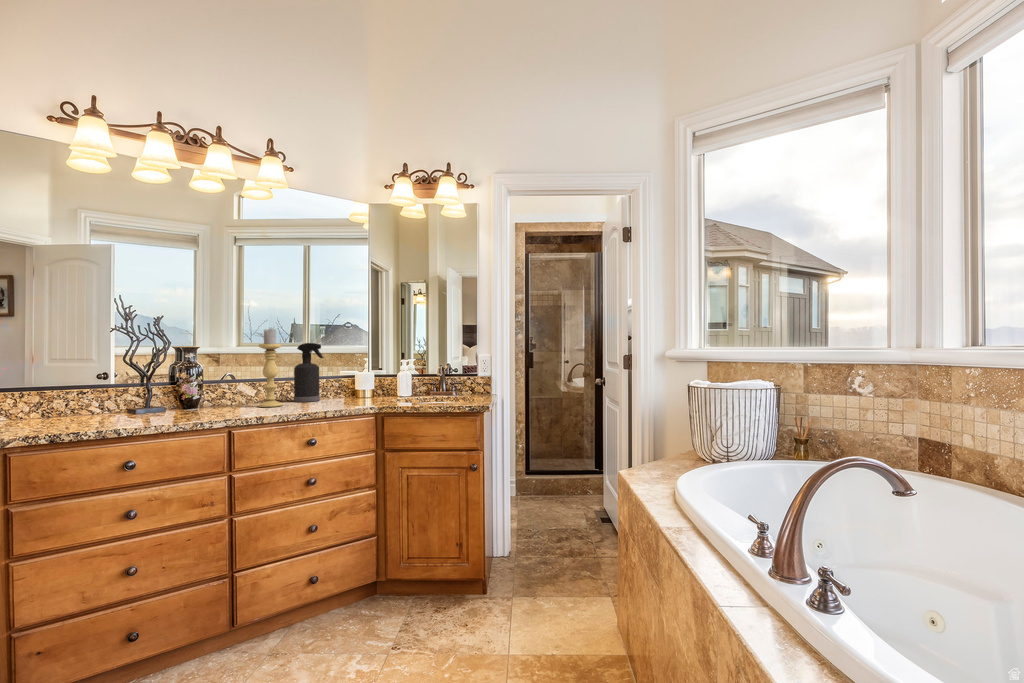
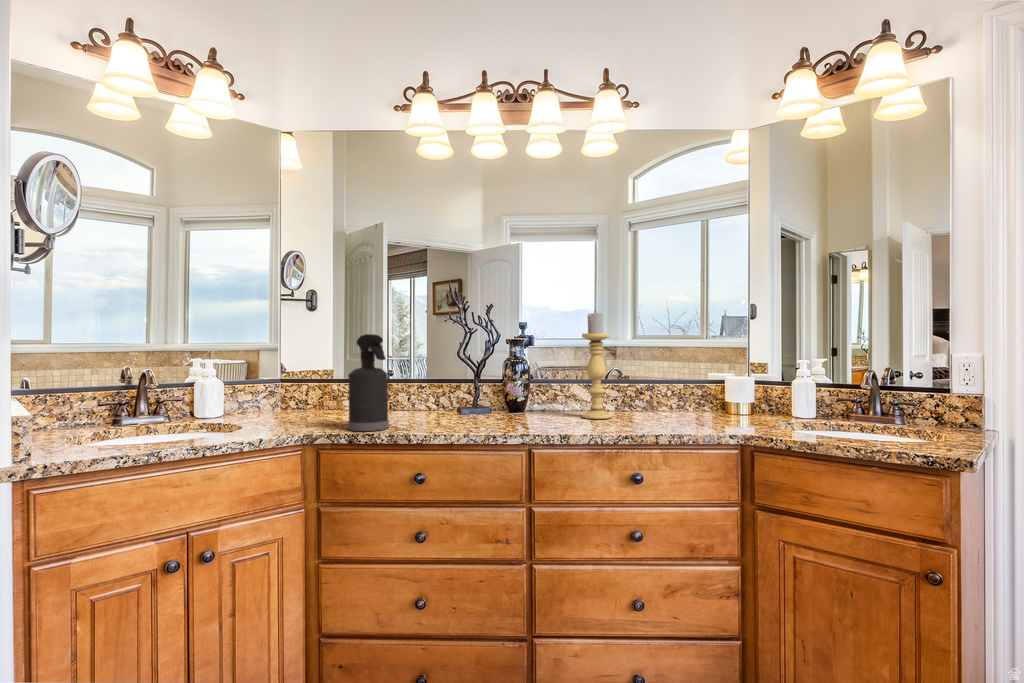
spray bottle: present [294,343,323,402] -> present [348,334,389,431]

